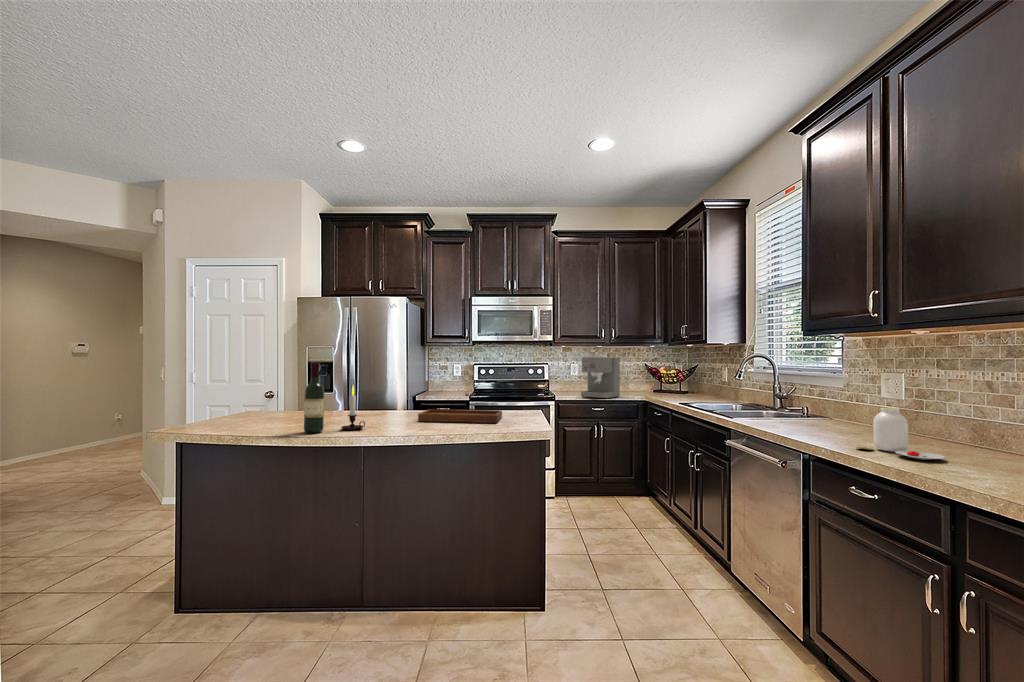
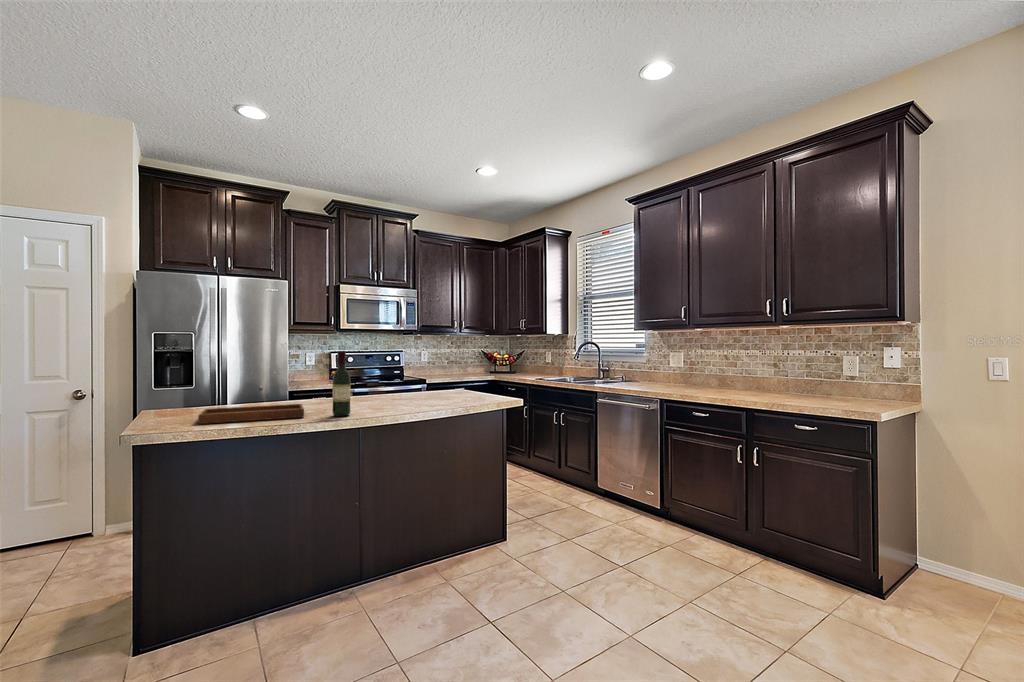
coffee maker: present [581,357,620,399] -> none [450,345,479,380]
candle: present [341,385,365,430] -> none [356,371,381,411]
tray: present [418,392,502,423] -> present [198,386,304,424]
jar: present [856,408,945,460] -> none [685,371,727,395]

